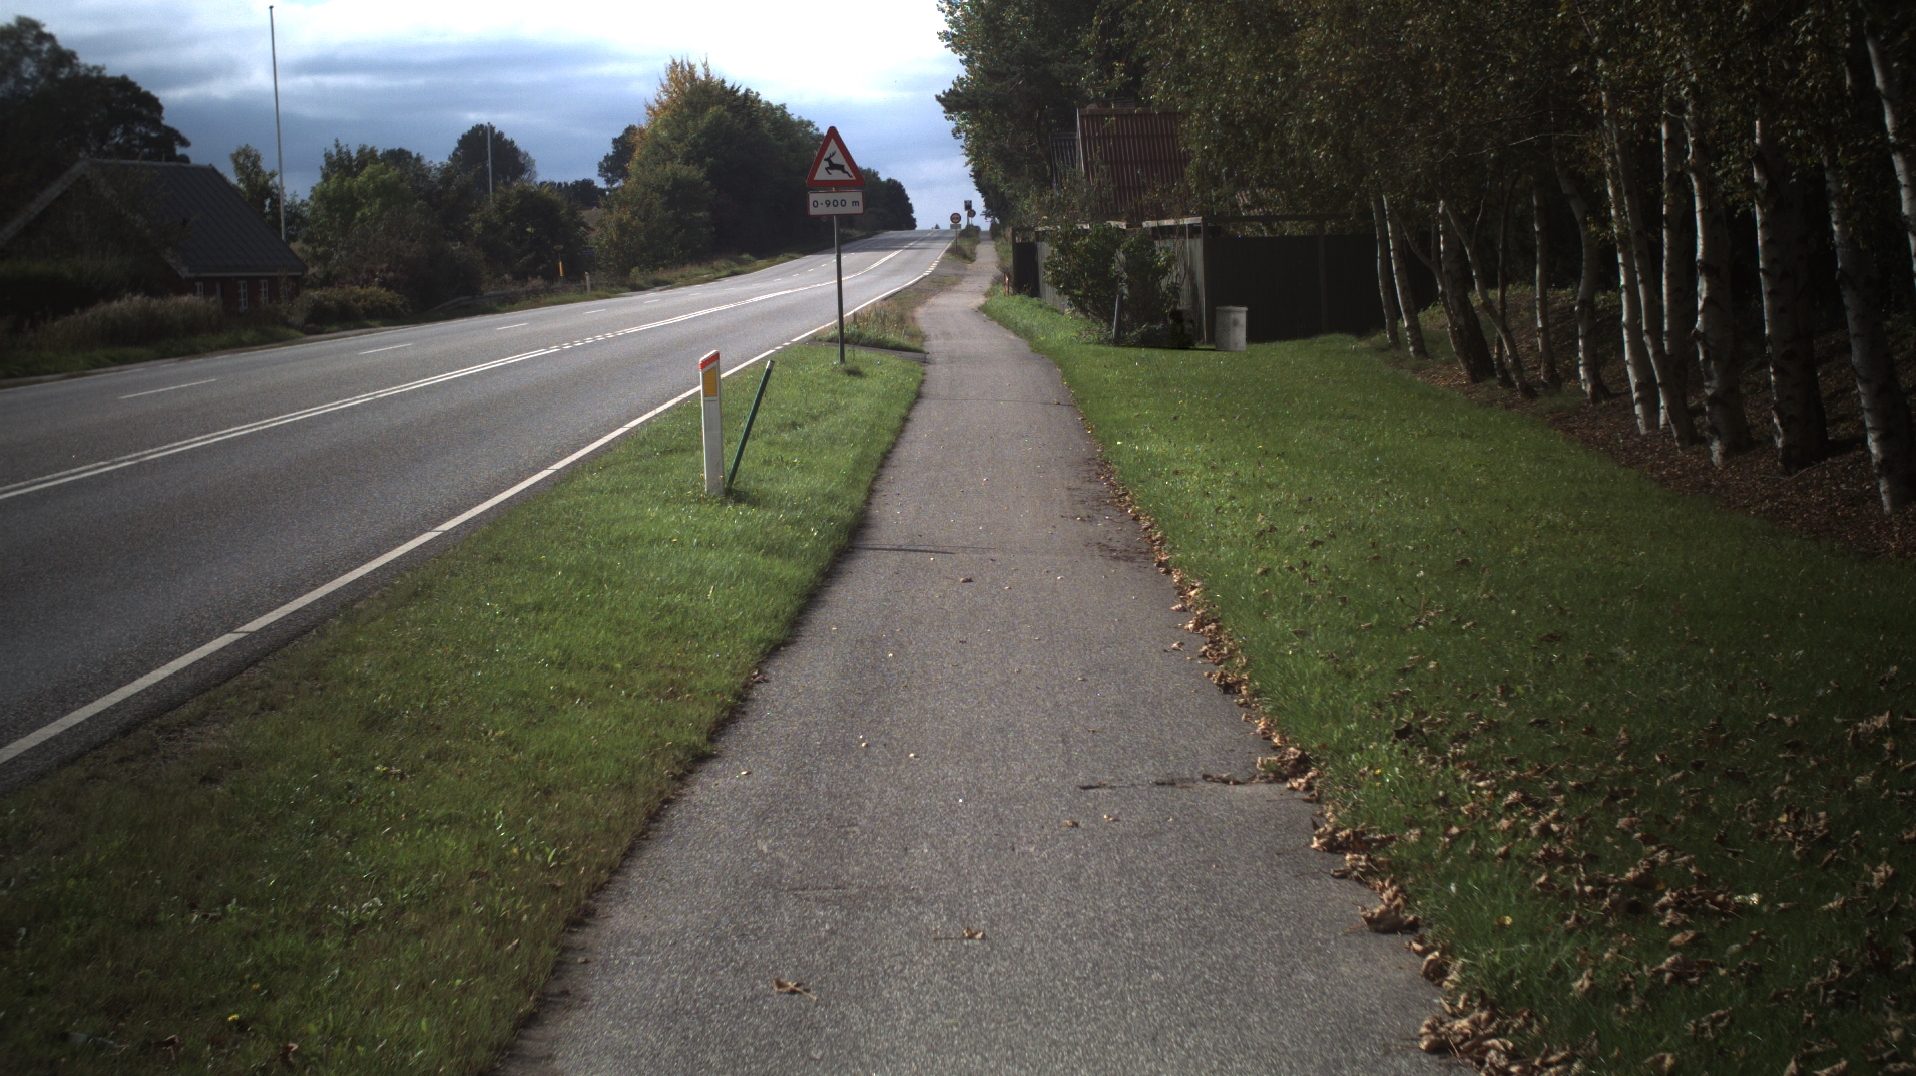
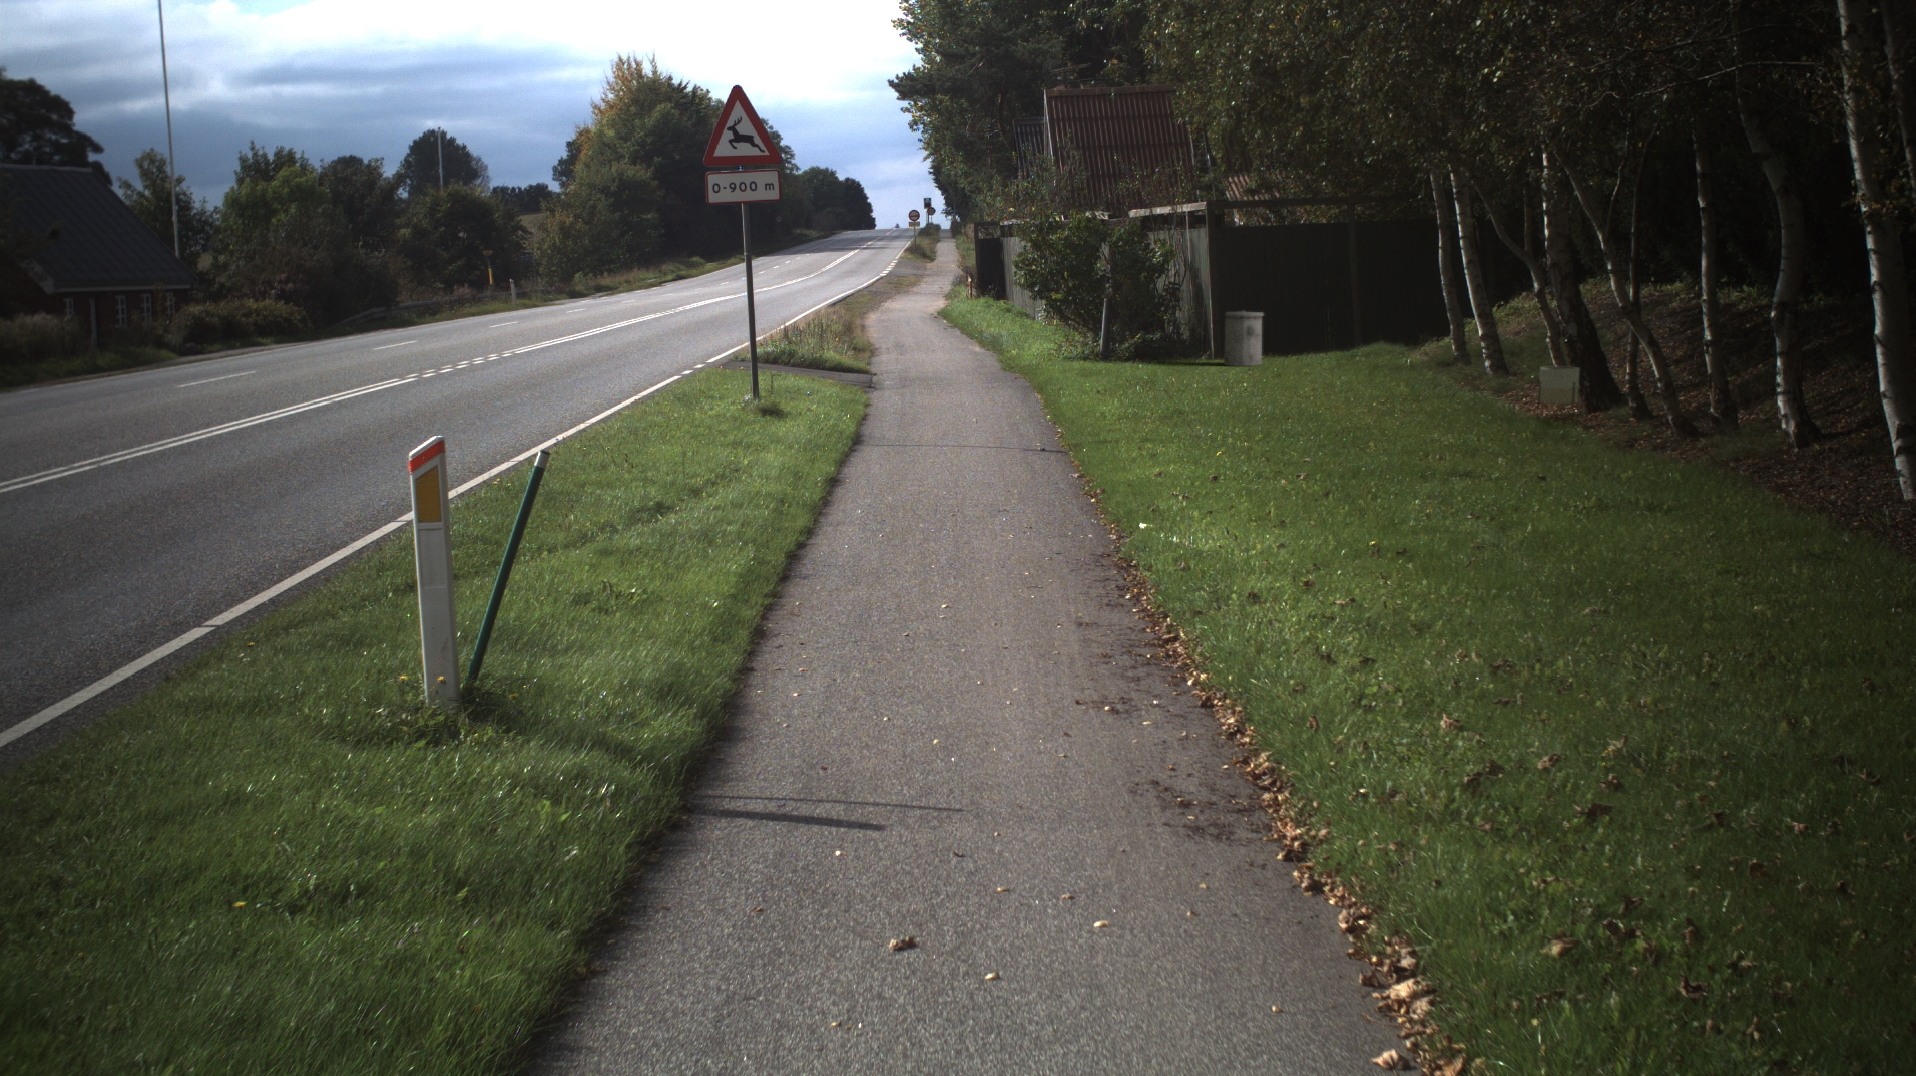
backpack: present [1167,309,1196,348] -> none [1164,315,1207,363]
planter: none [1434,349,1466,389] -> present [1538,366,1580,412]

